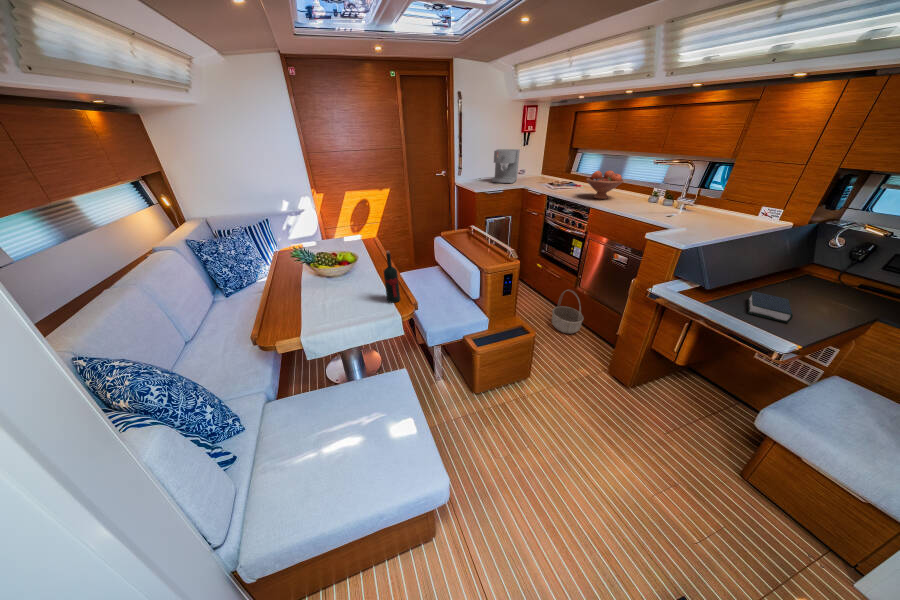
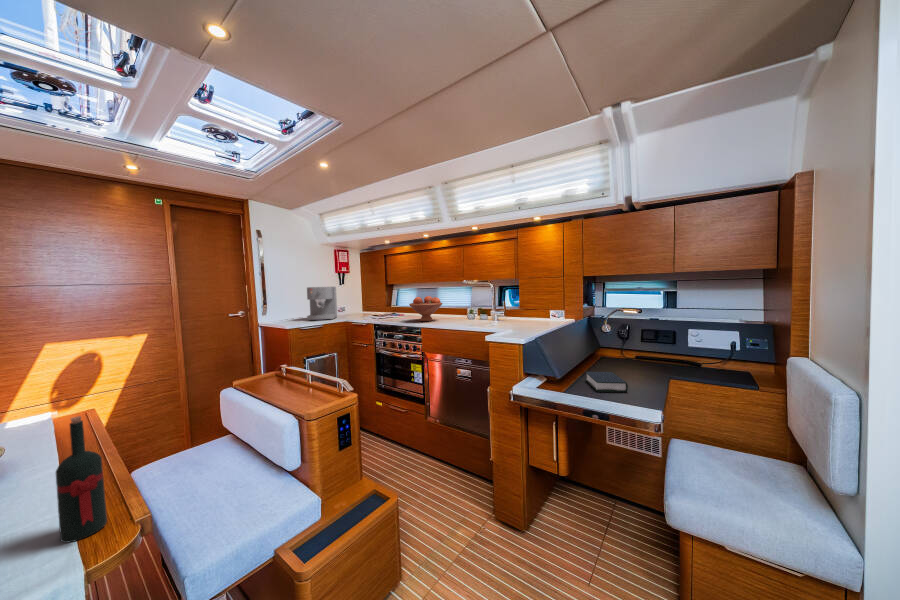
basket: present [552,290,584,334] -> none [407,423,445,483]

